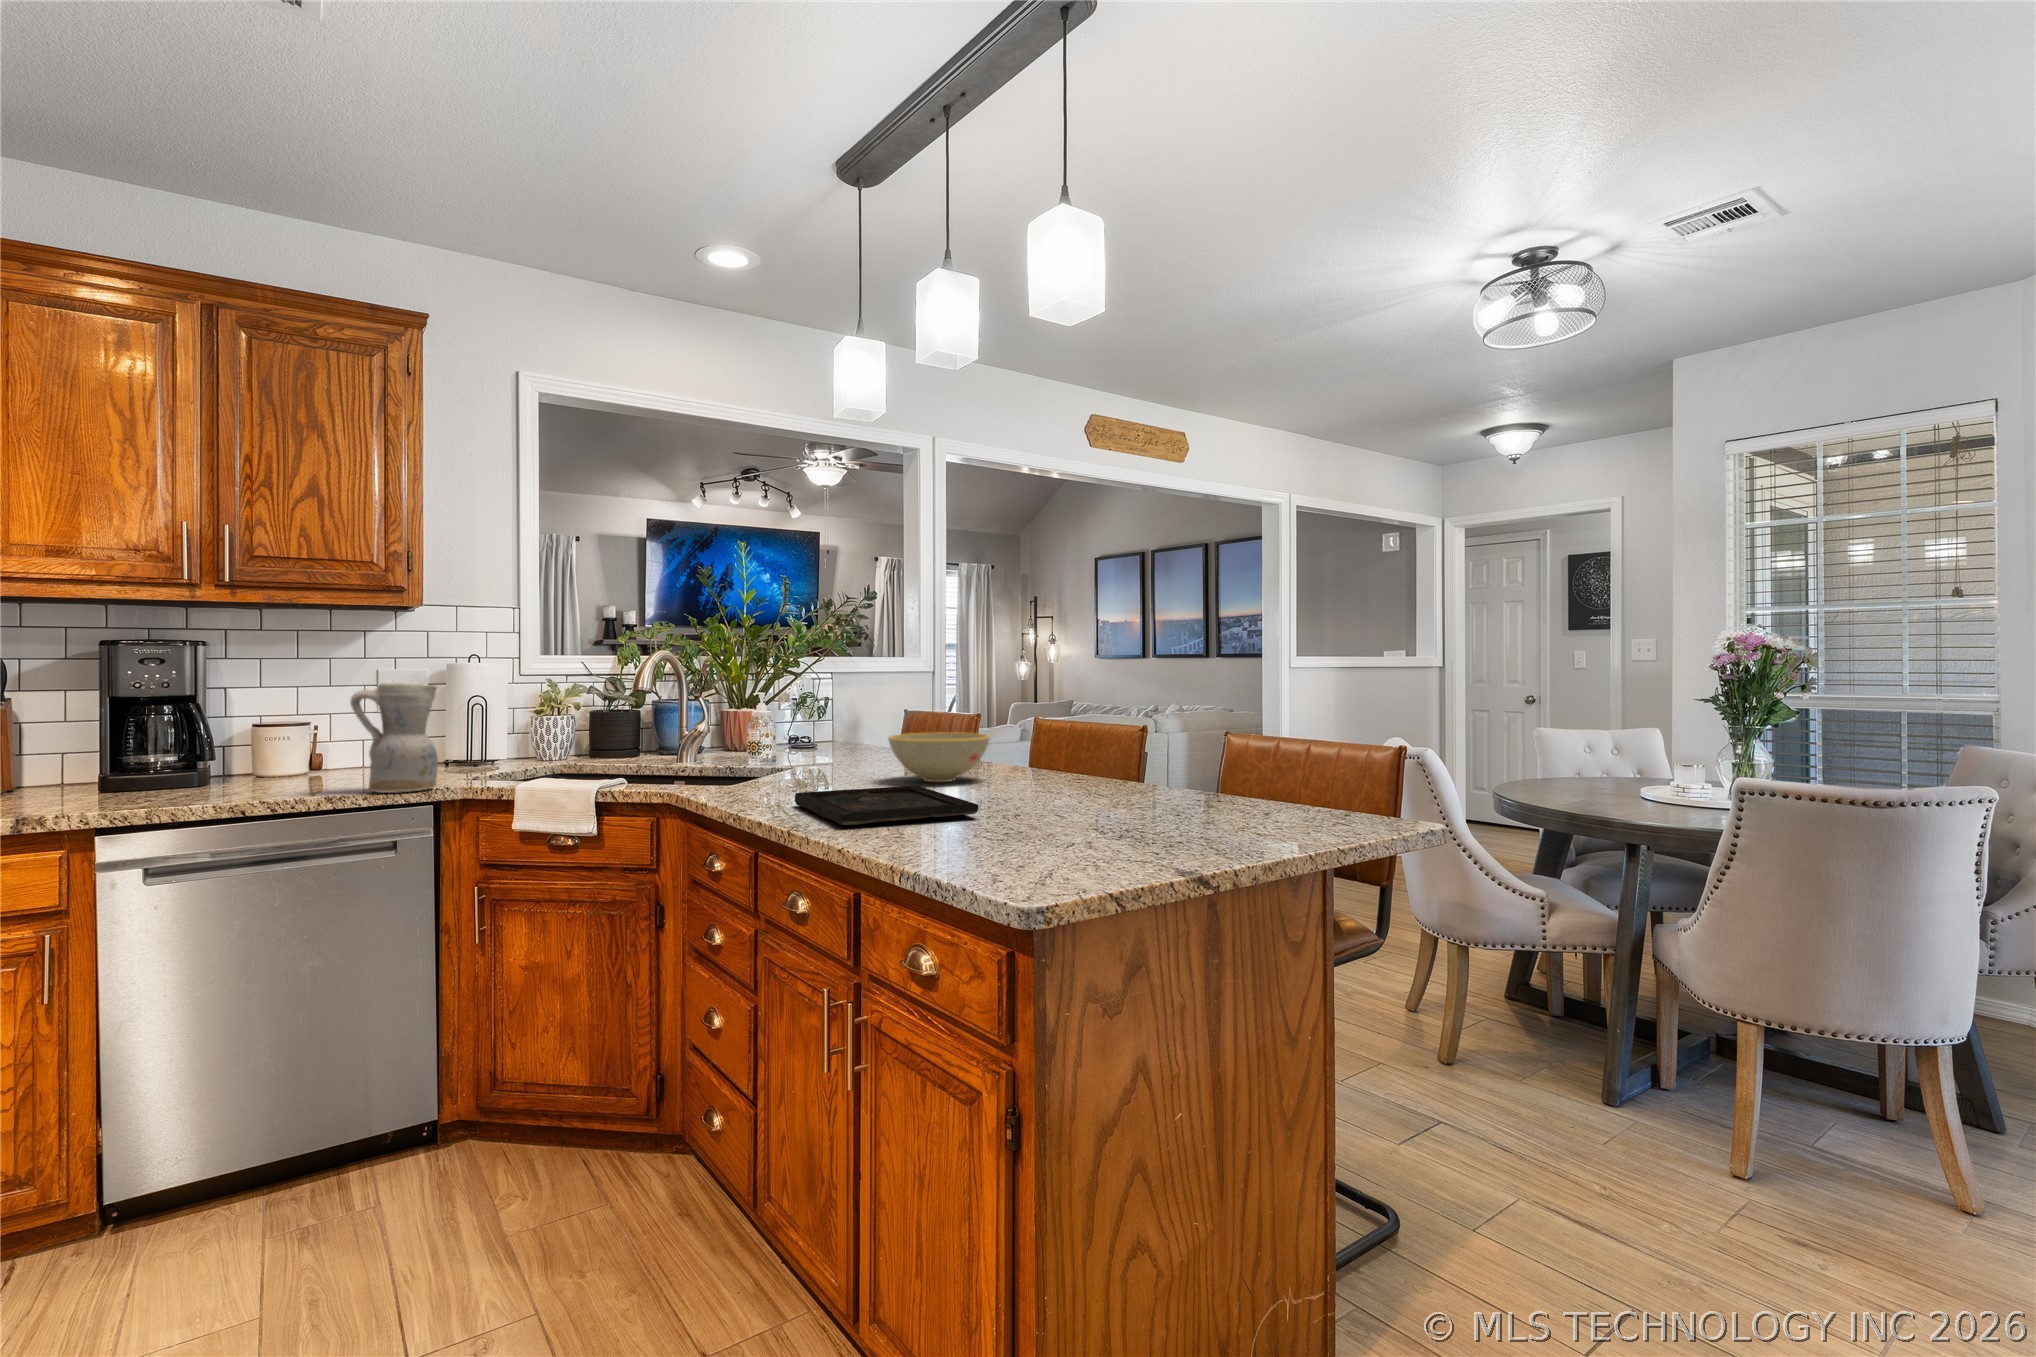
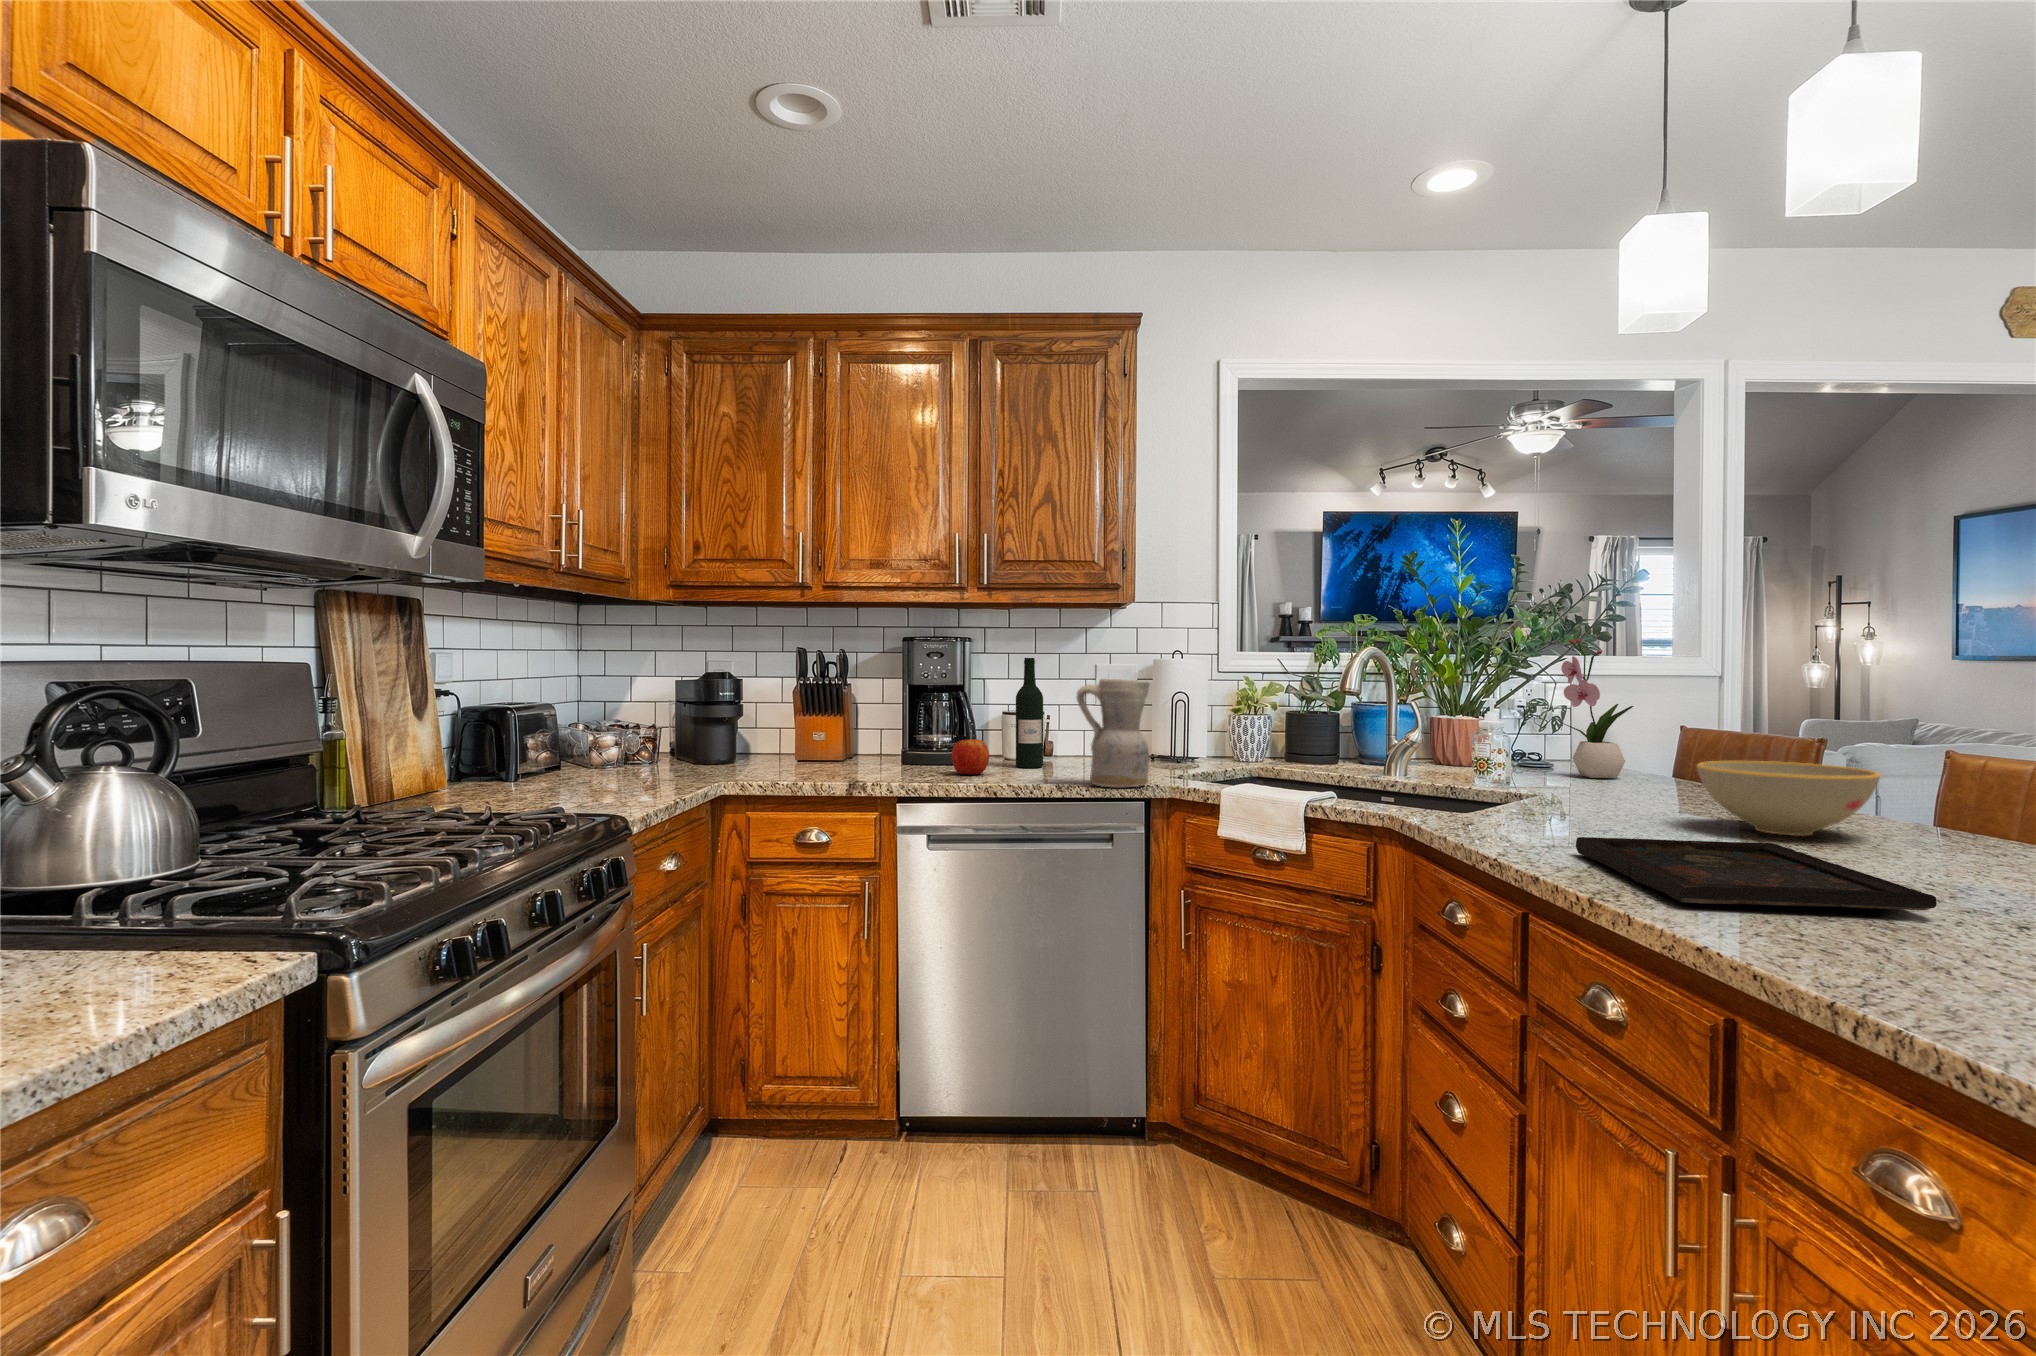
flower arrangement: none [819,645,870,756] -> present [1561,639,1634,778]
wine bottle: none [271,663,309,783] -> present [1016,658,1043,768]
apple: none [183,749,236,794] -> present [952,735,989,775]

